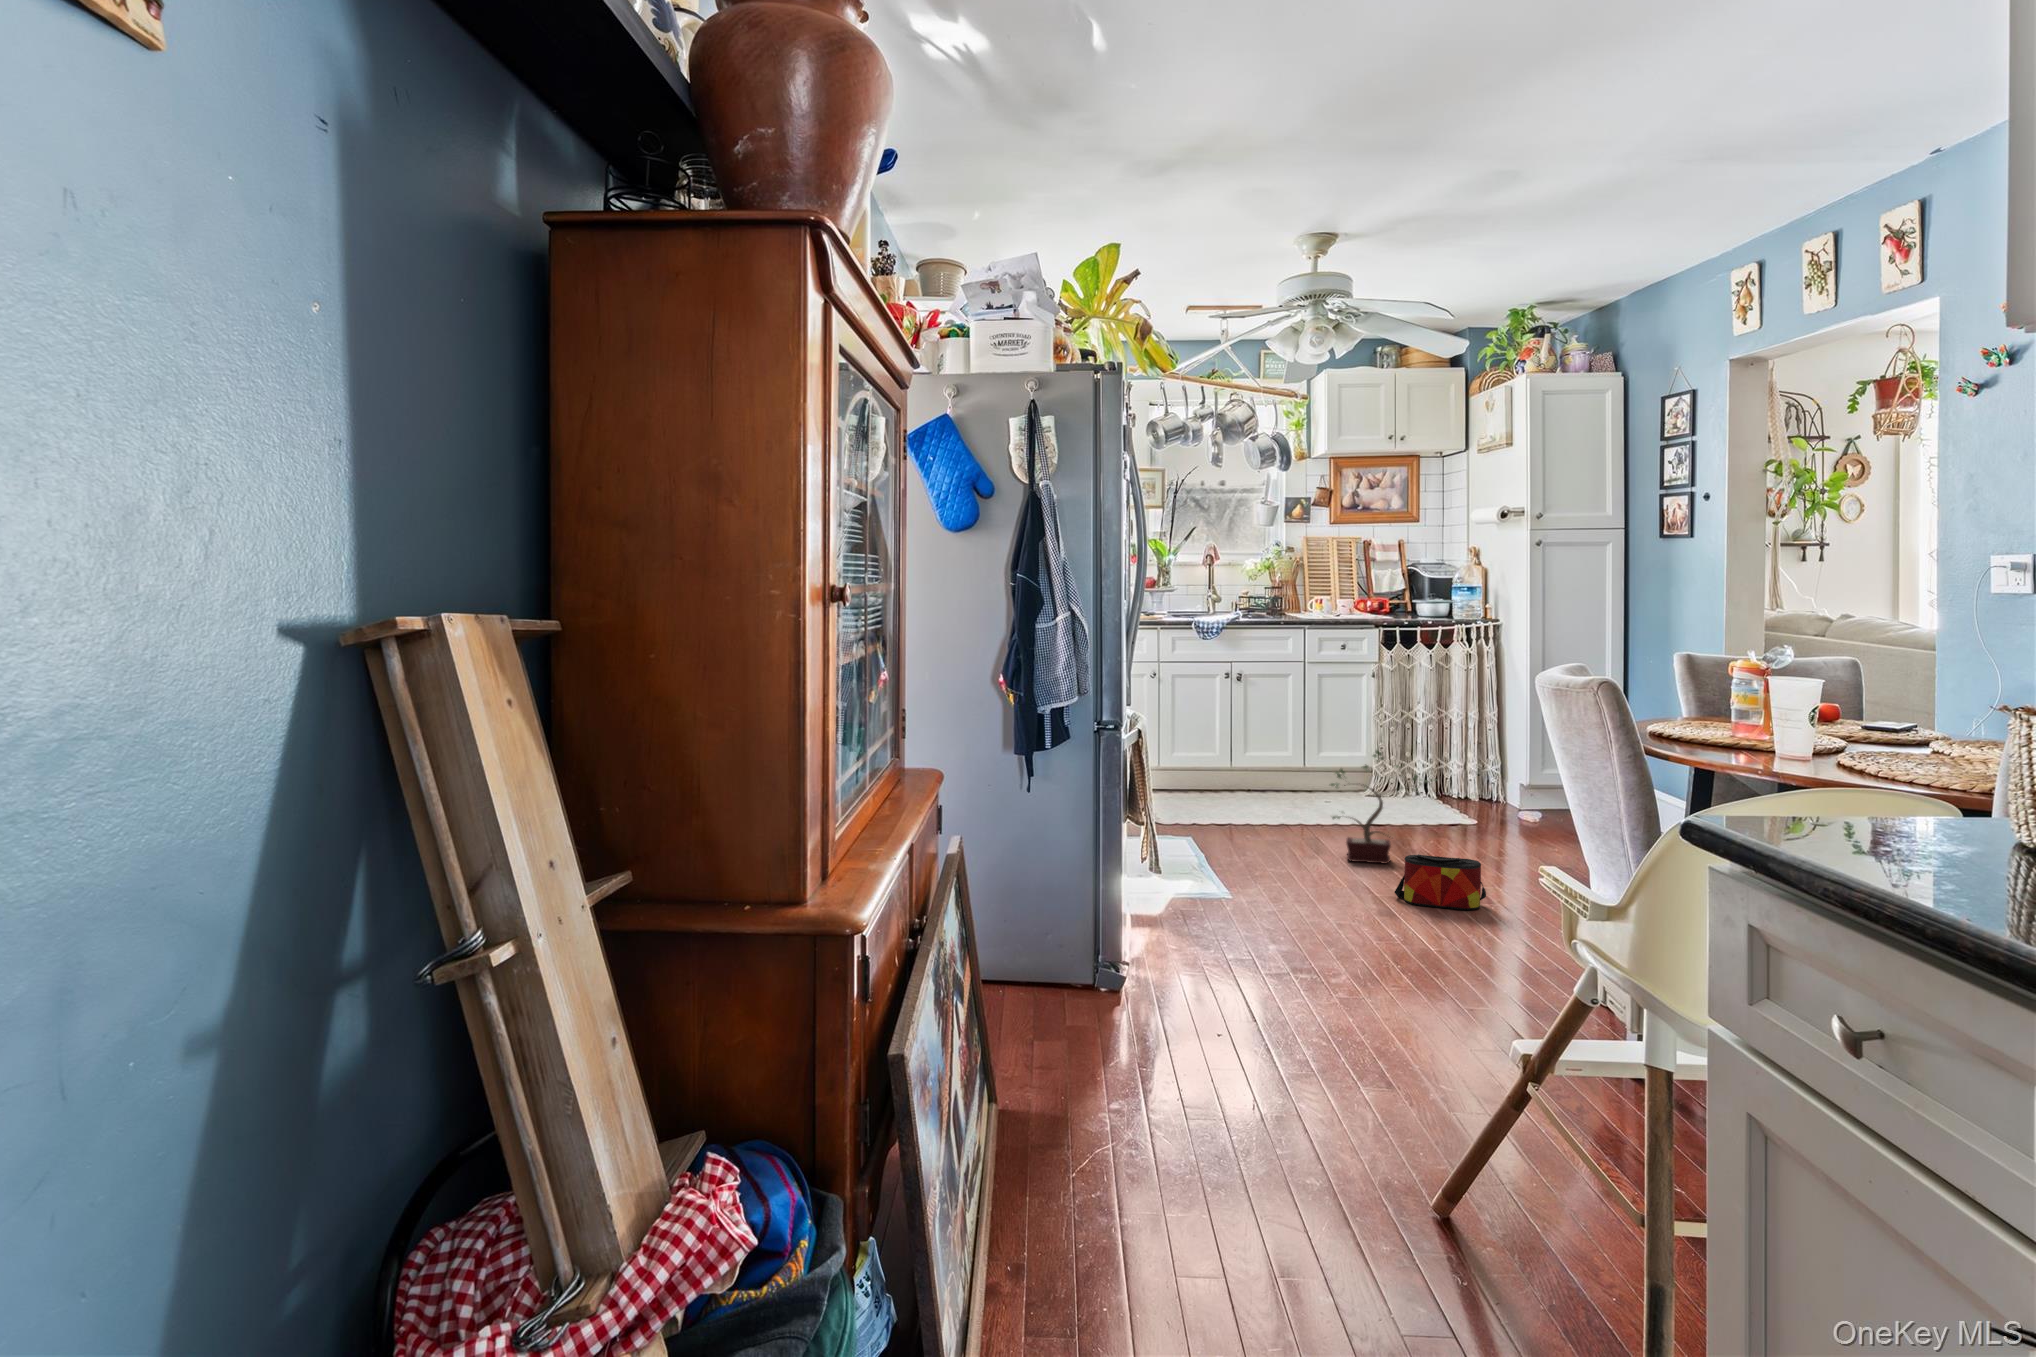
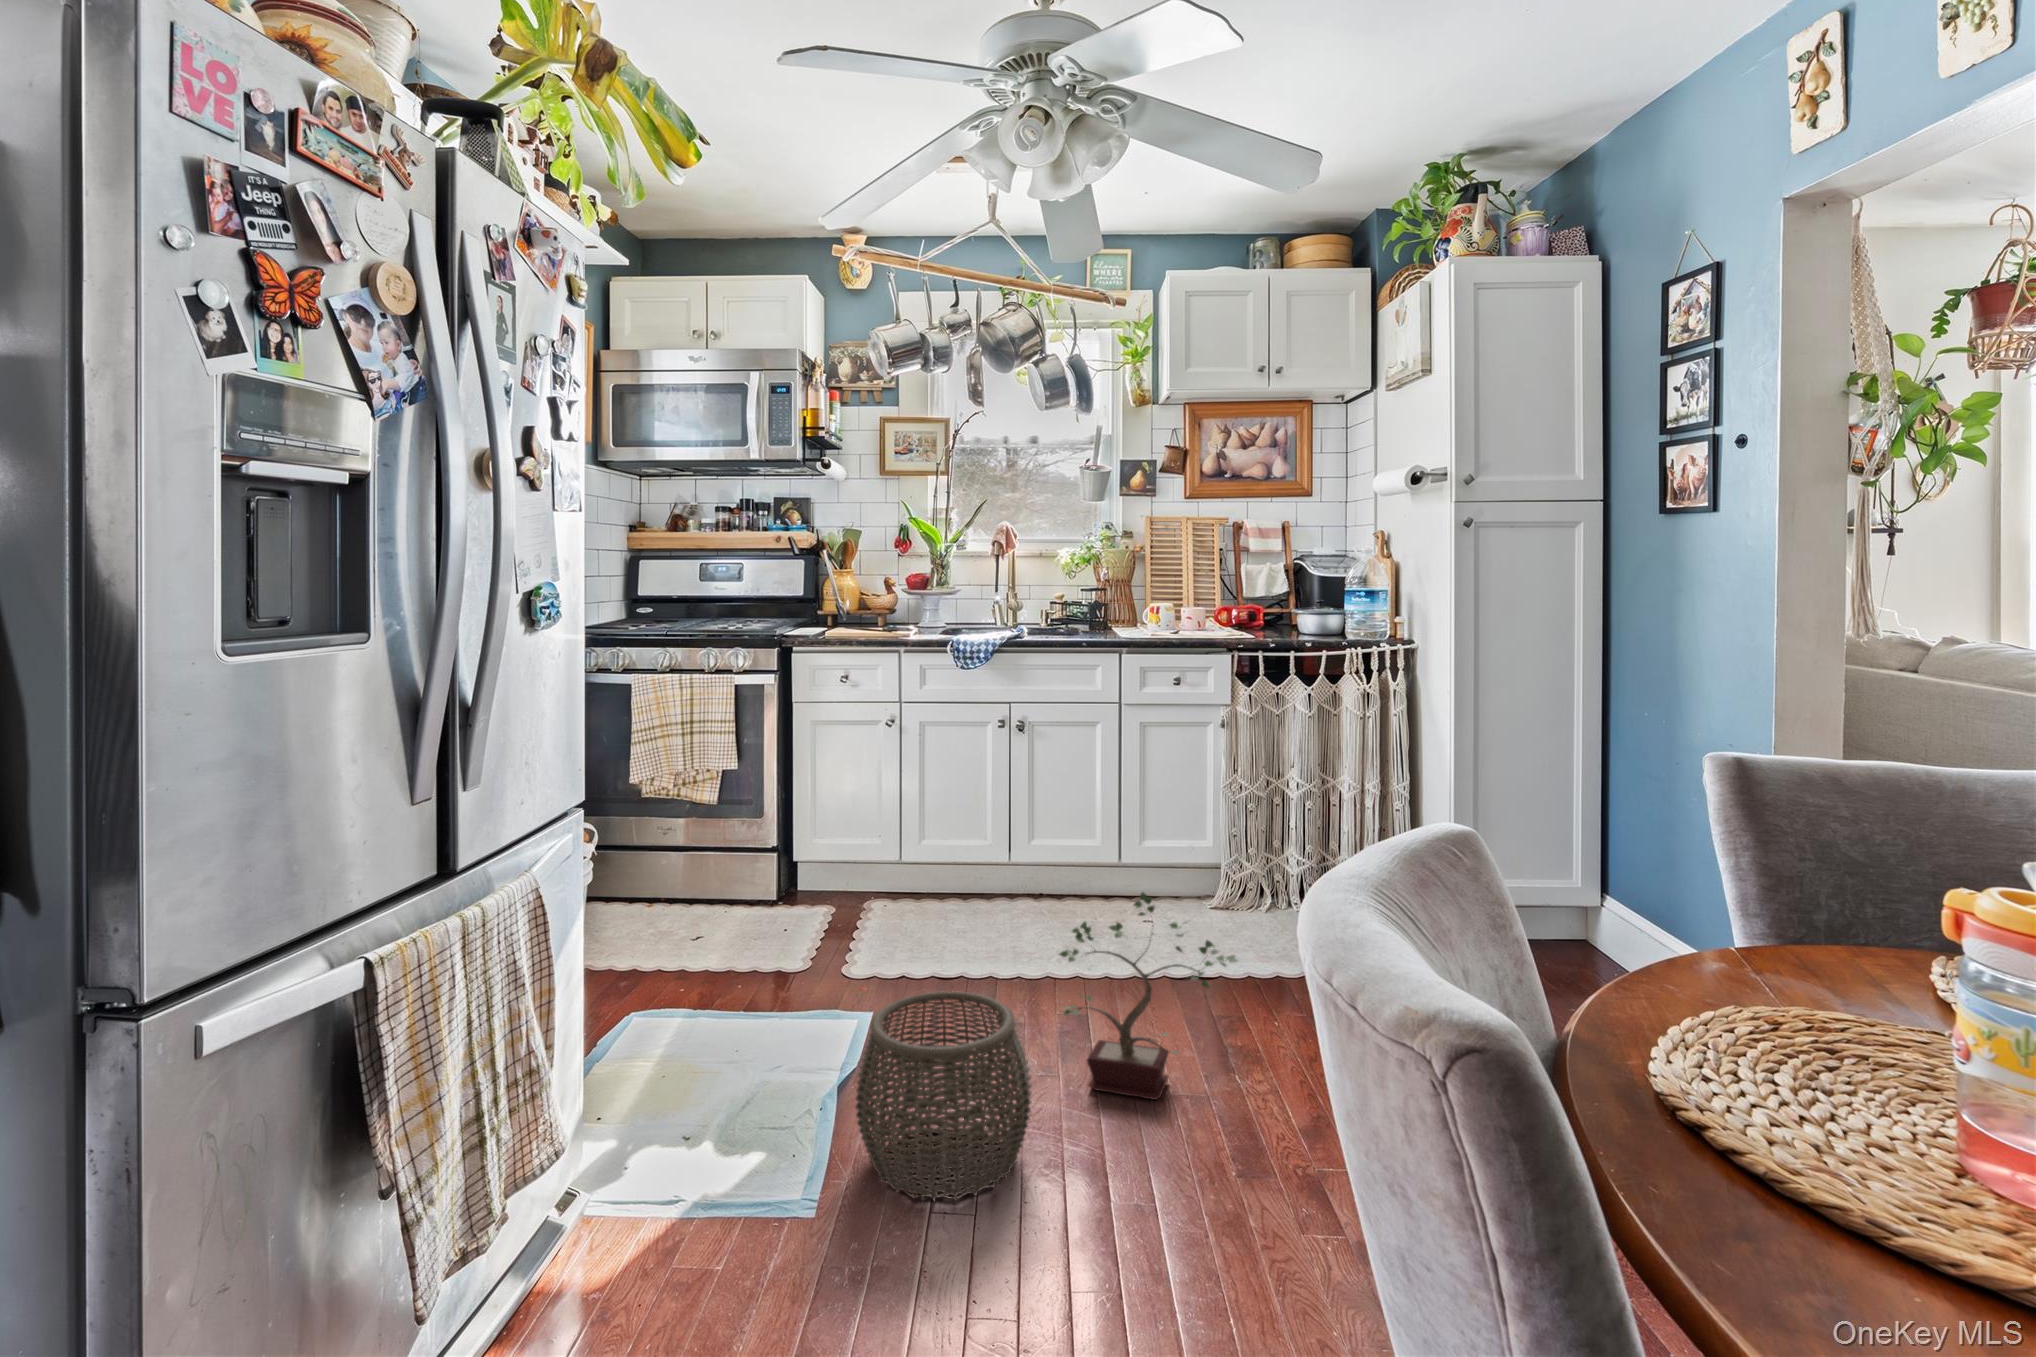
woven basket: none [1244,796,1340,890] -> present [855,992,1031,1200]
bag: present [1394,854,1486,910] -> none [1107,1152,1281,1302]

